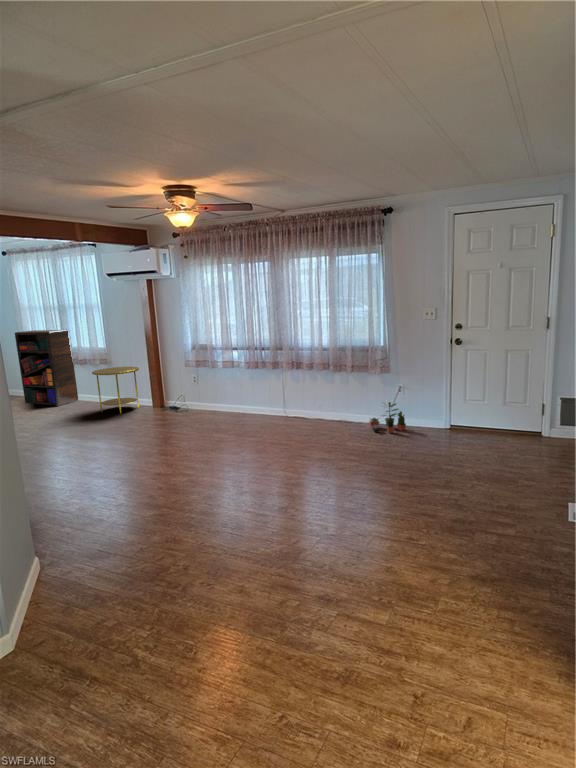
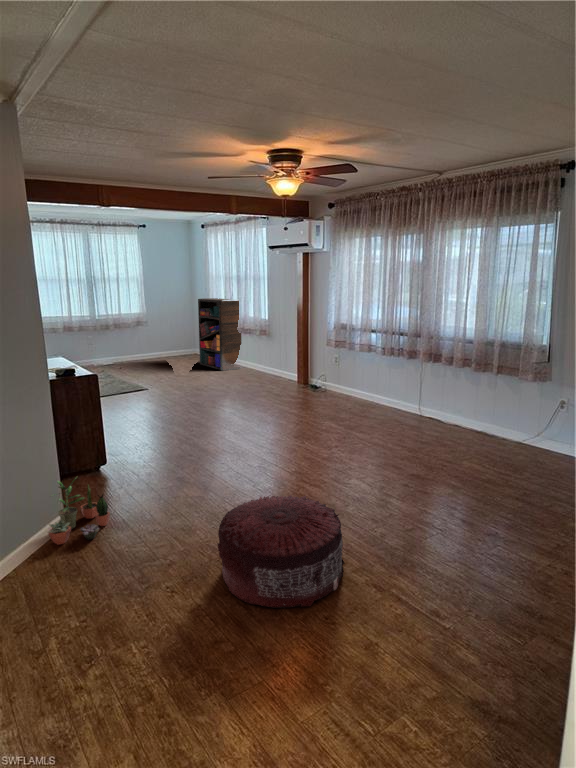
side table: present [92,367,139,414] -> none [245,340,289,386]
potted plant: present [369,402,406,433] -> present [48,477,110,545]
pouf: none [247,494,355,595] -> present [218,495,345,608]

